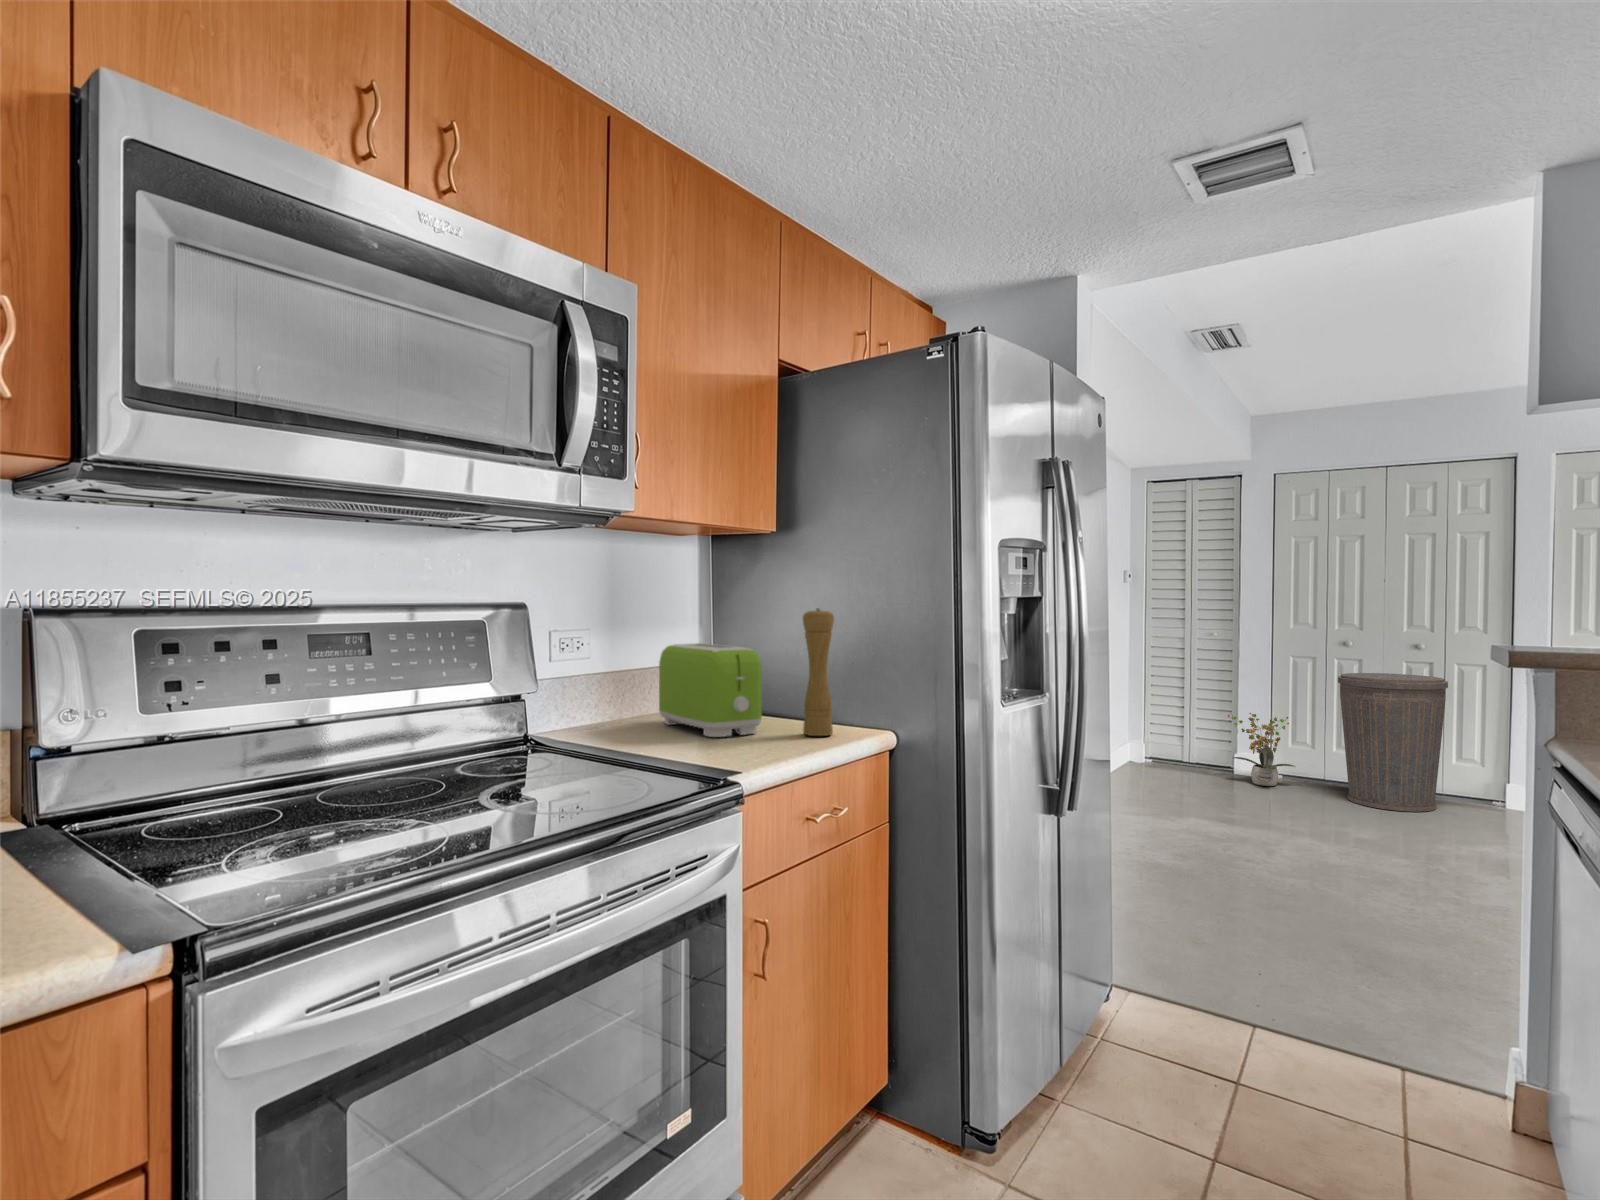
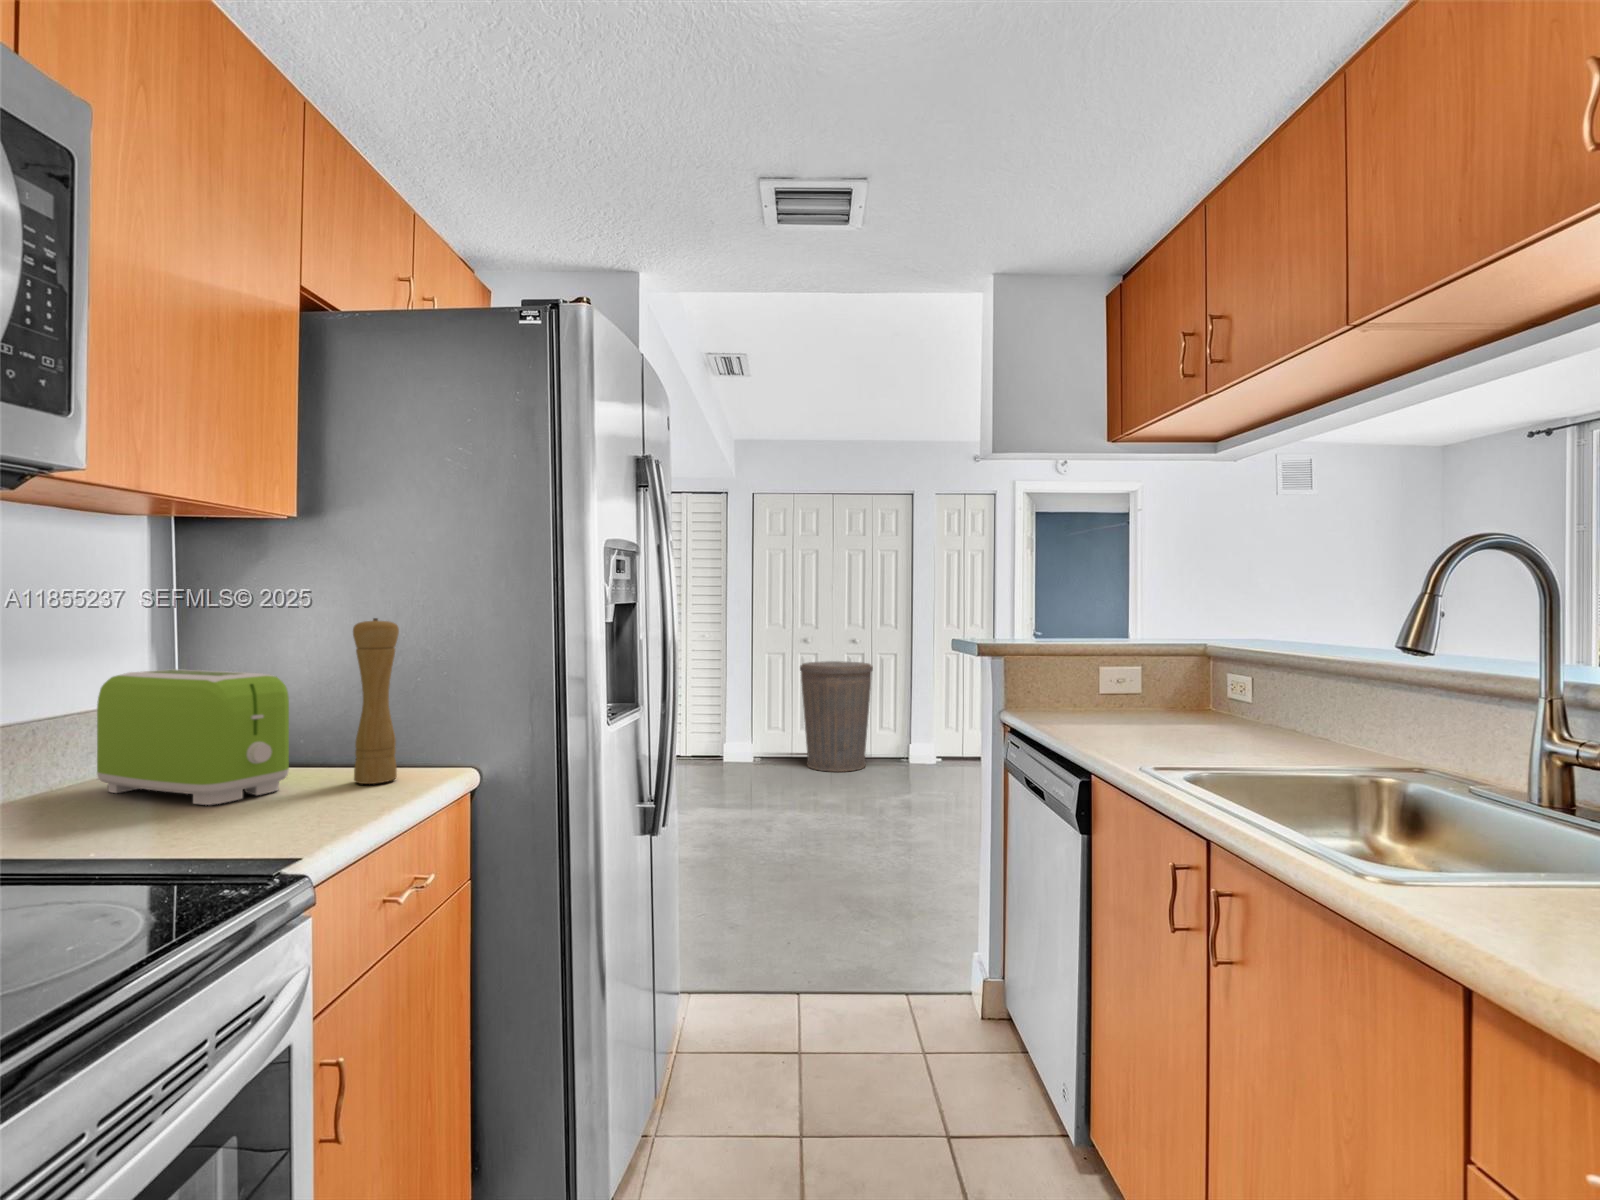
potted plant: present [1228,713,1295,786] -> none [716,701,769,763]

